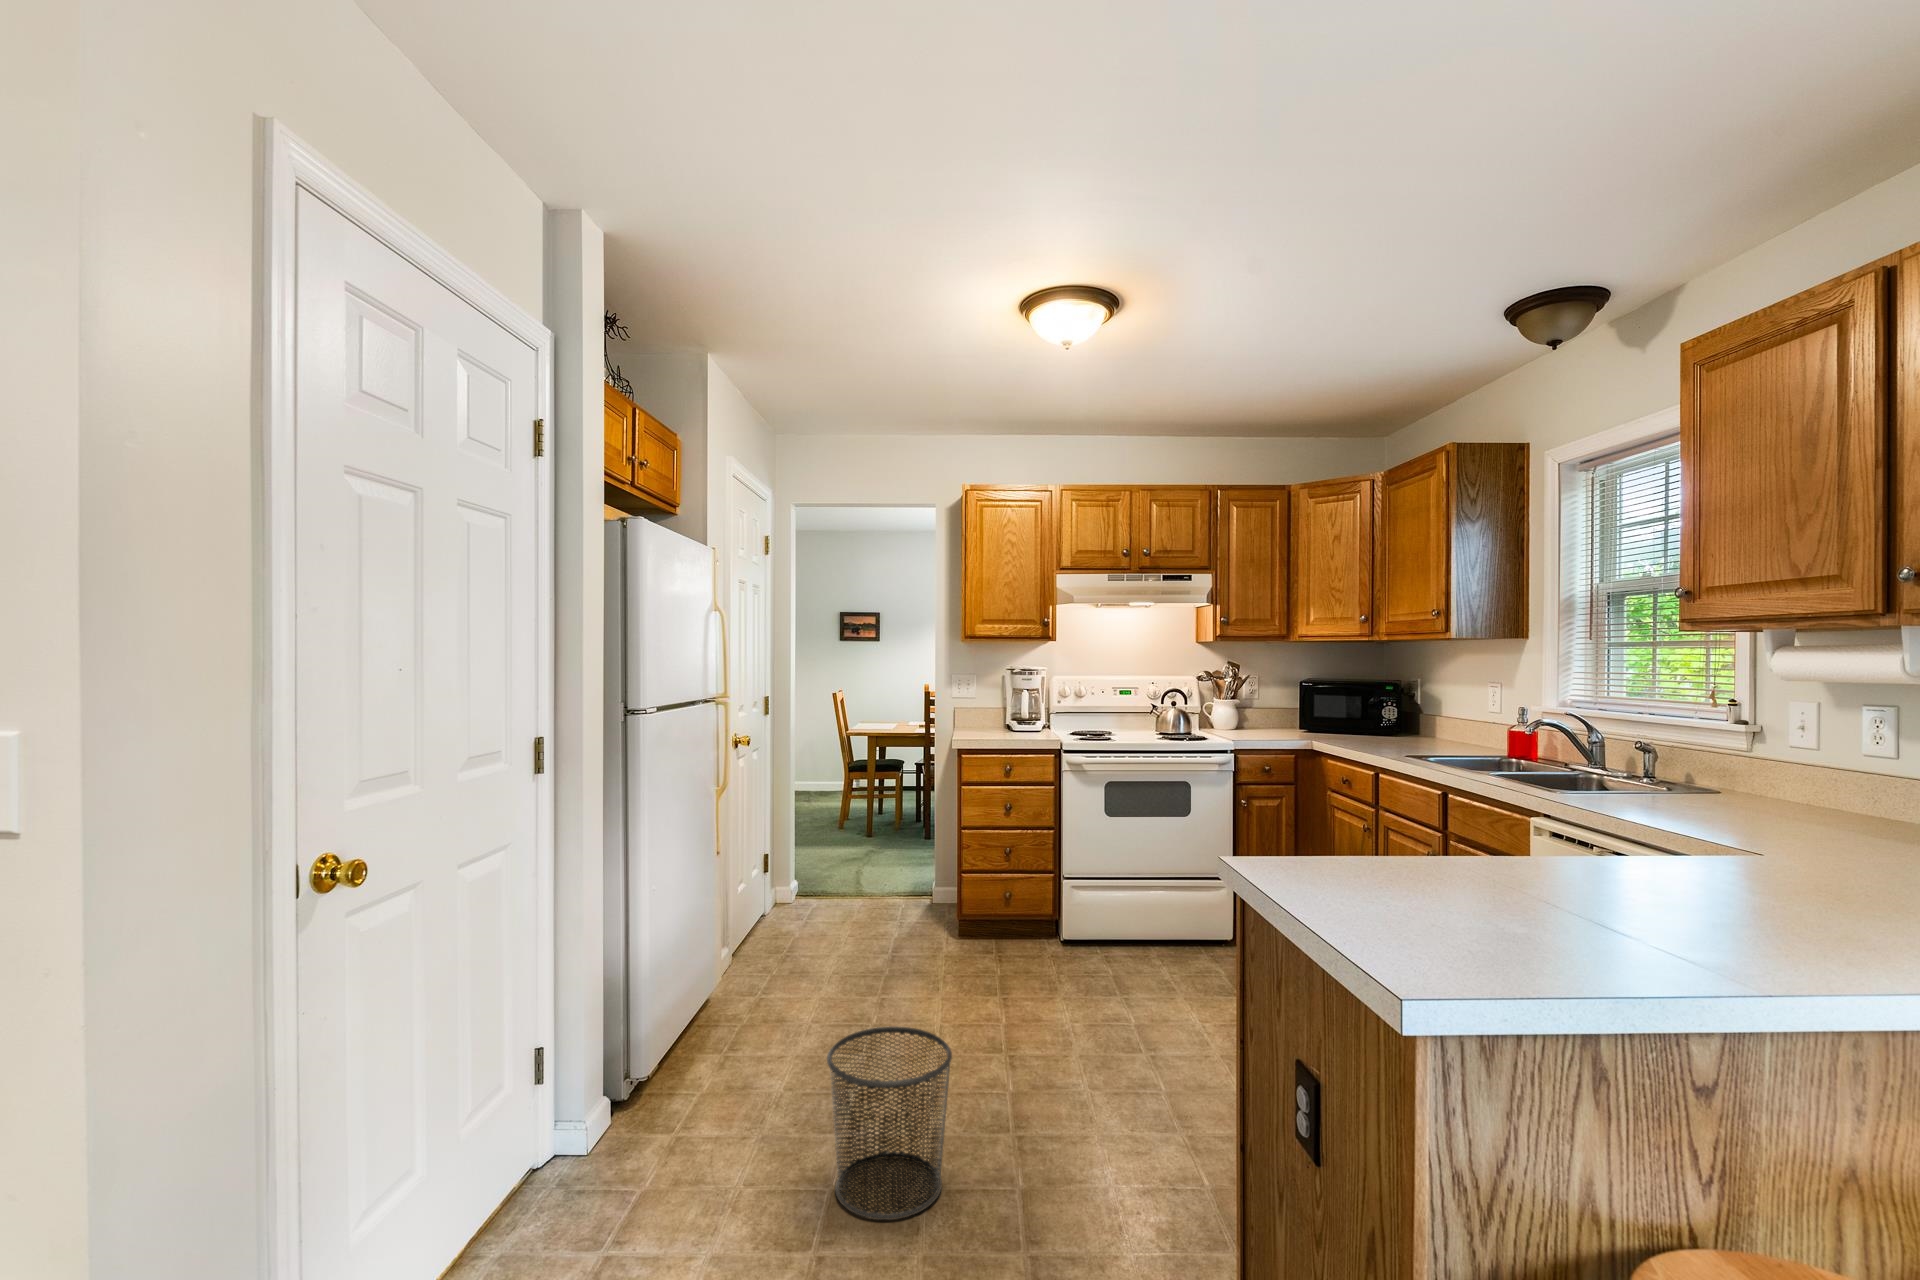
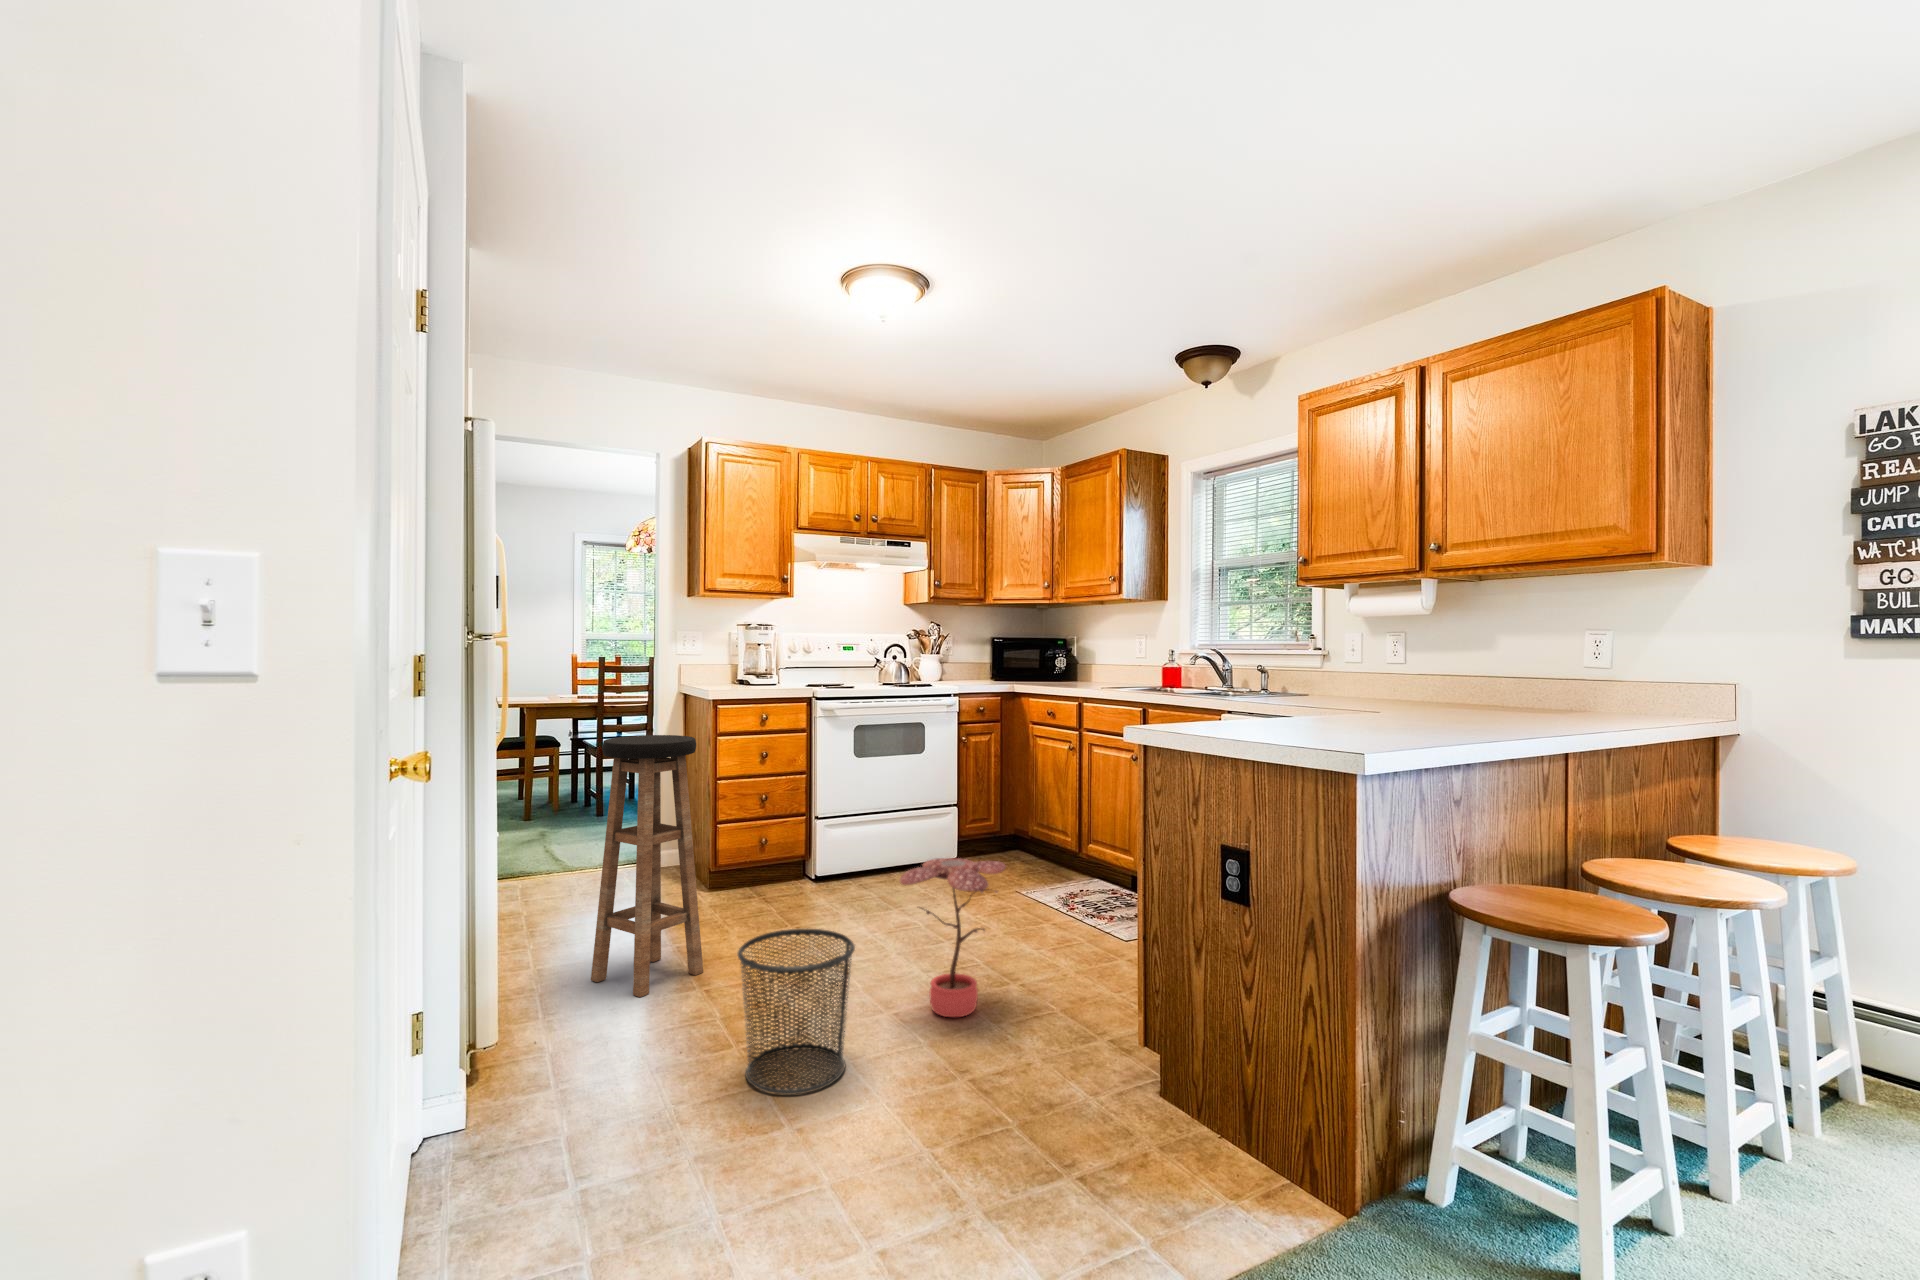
bar stool: none [789,792,887,1055] -> present [591,735,703,997]
potted plant: none [1035,965,1171,1166] -> present [900,858,1006,1017]

